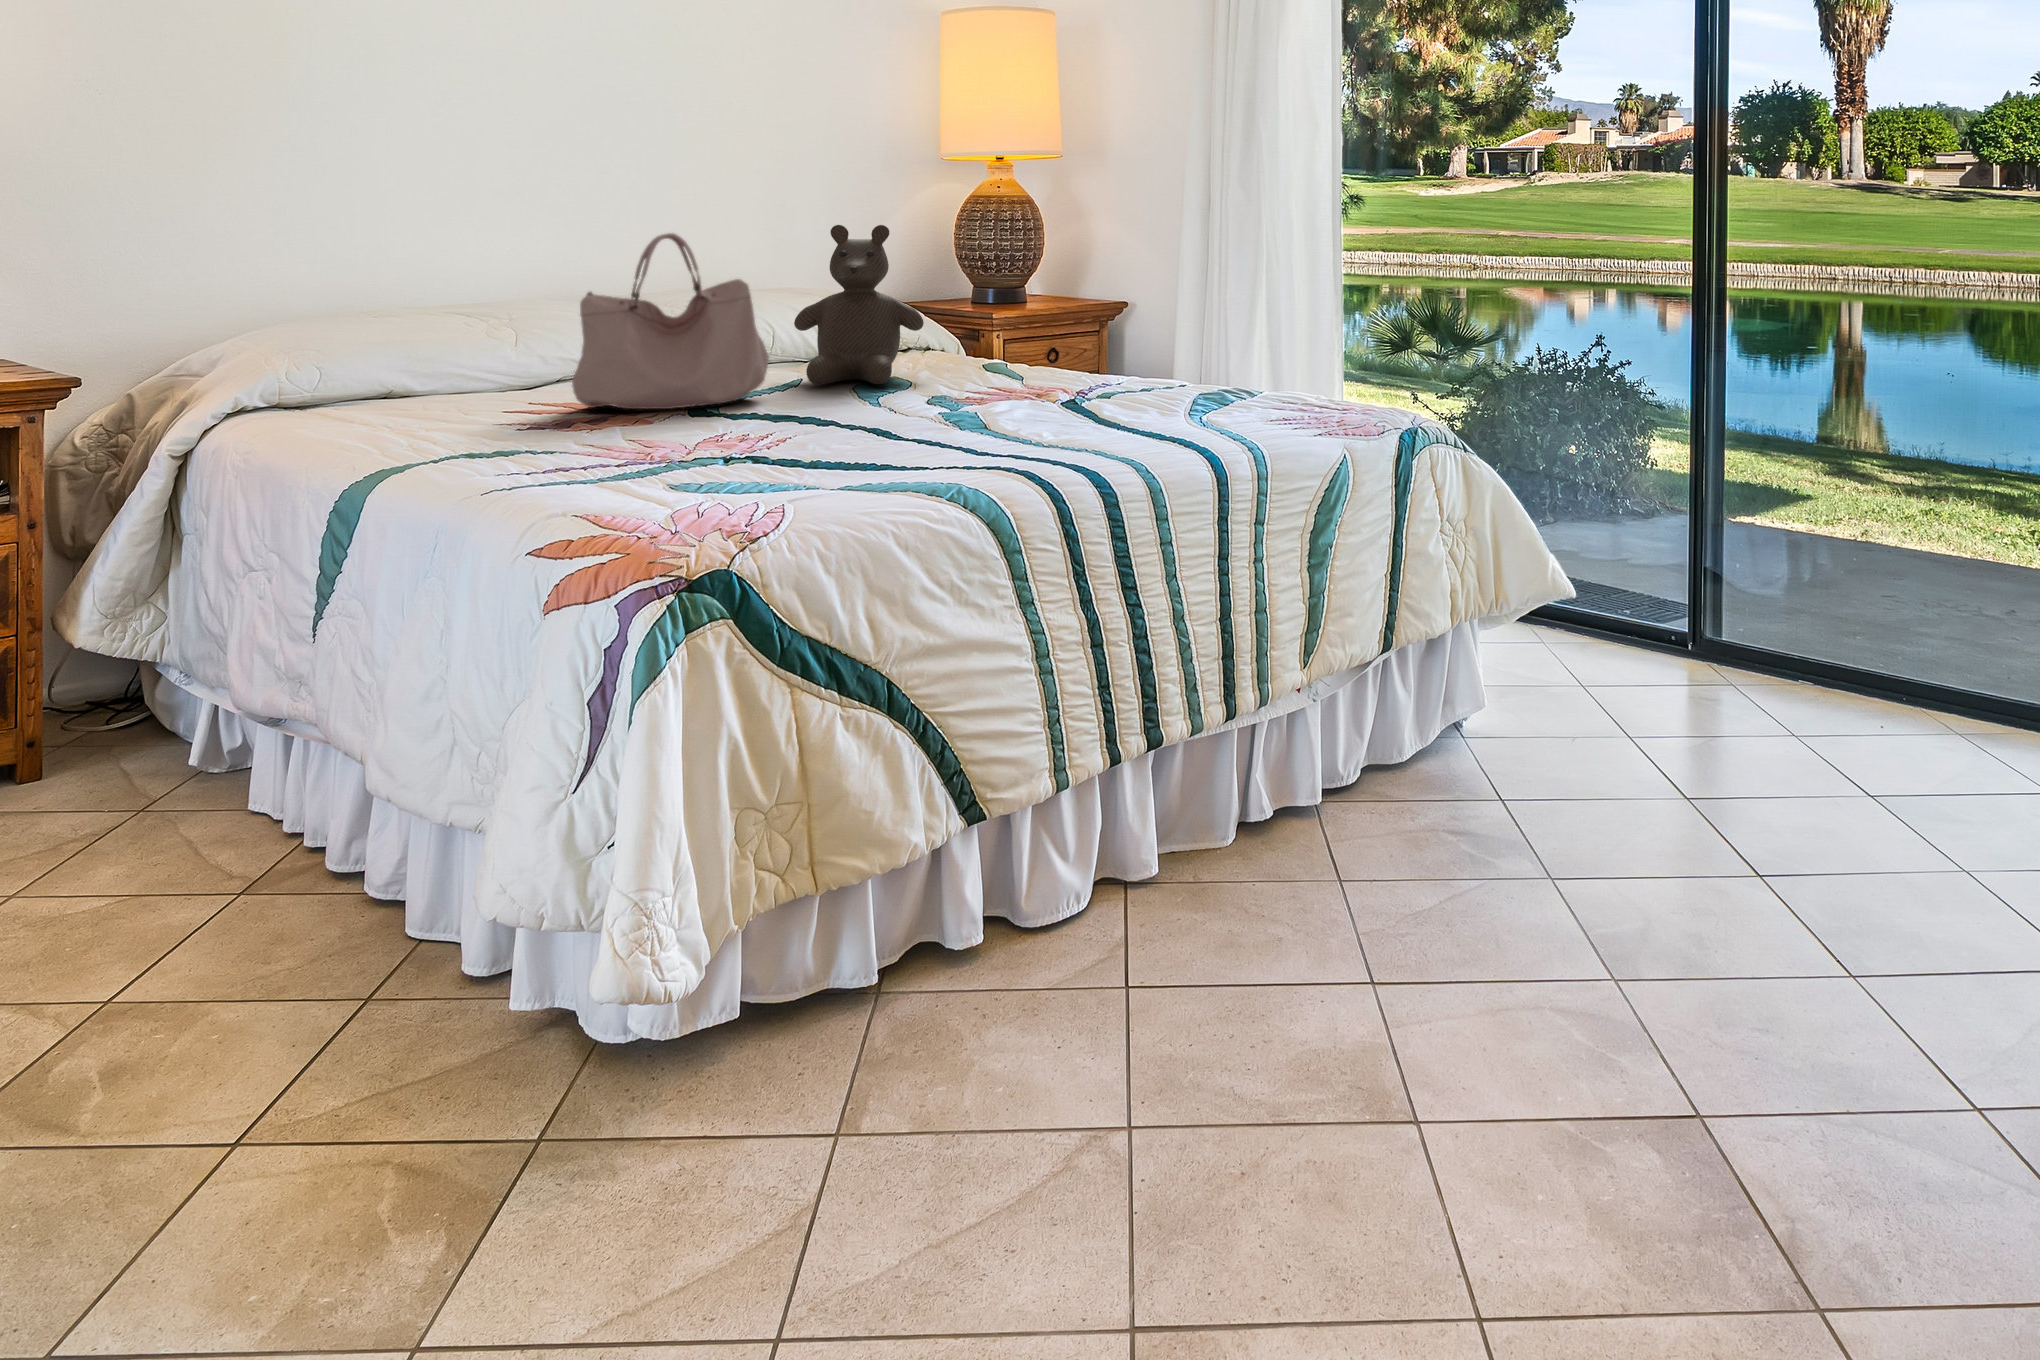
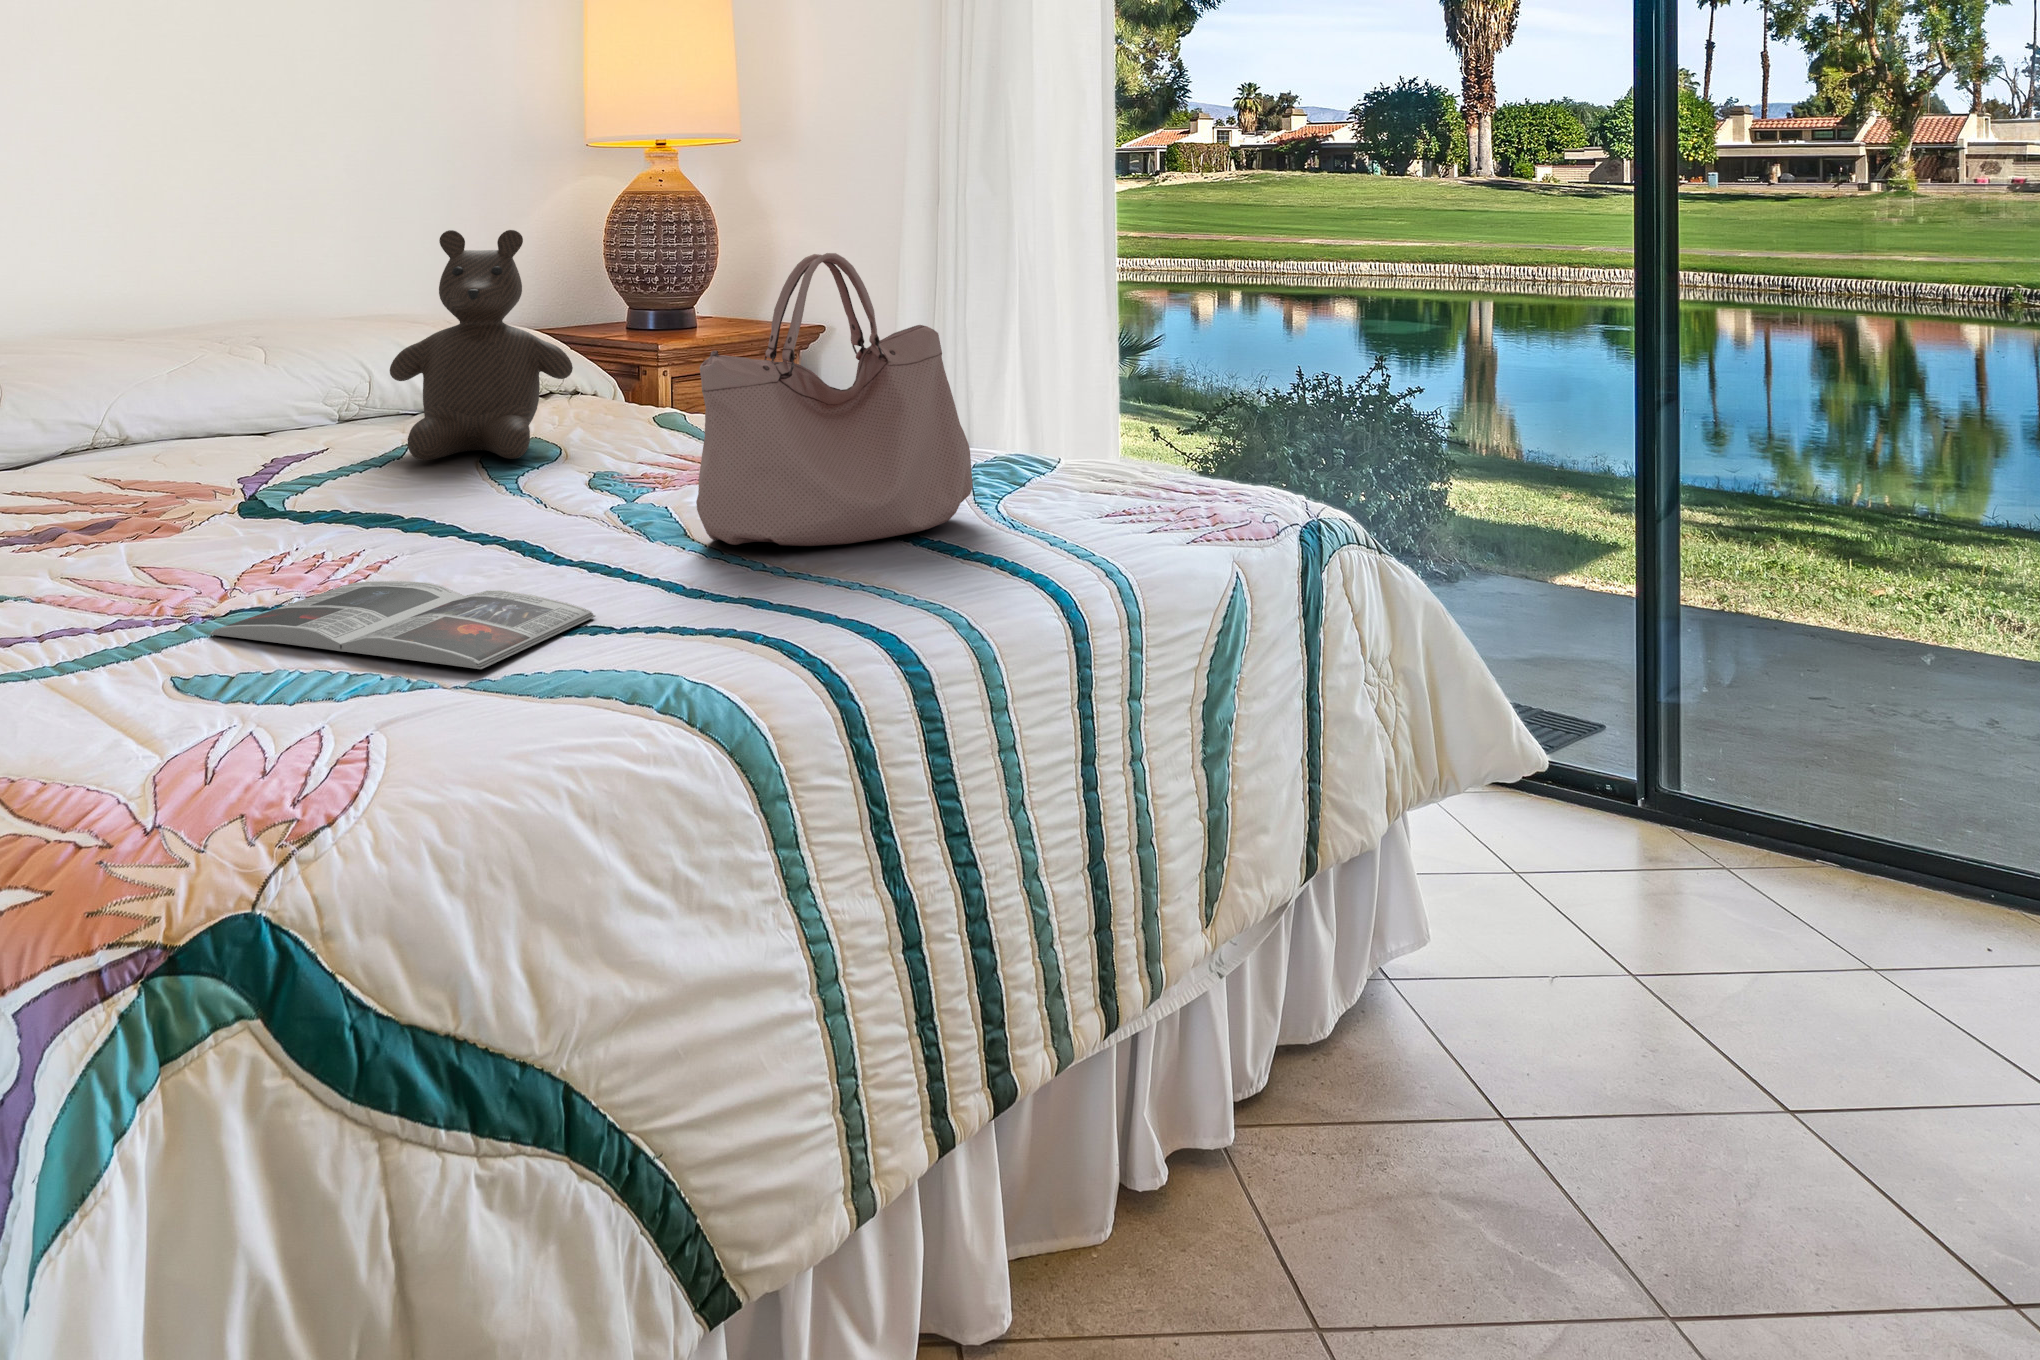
handbag: present [572,233,769,409] -> present [696,253,973,546]
magazine: none [688,444,921,483] -> present [210,581,596,669]

